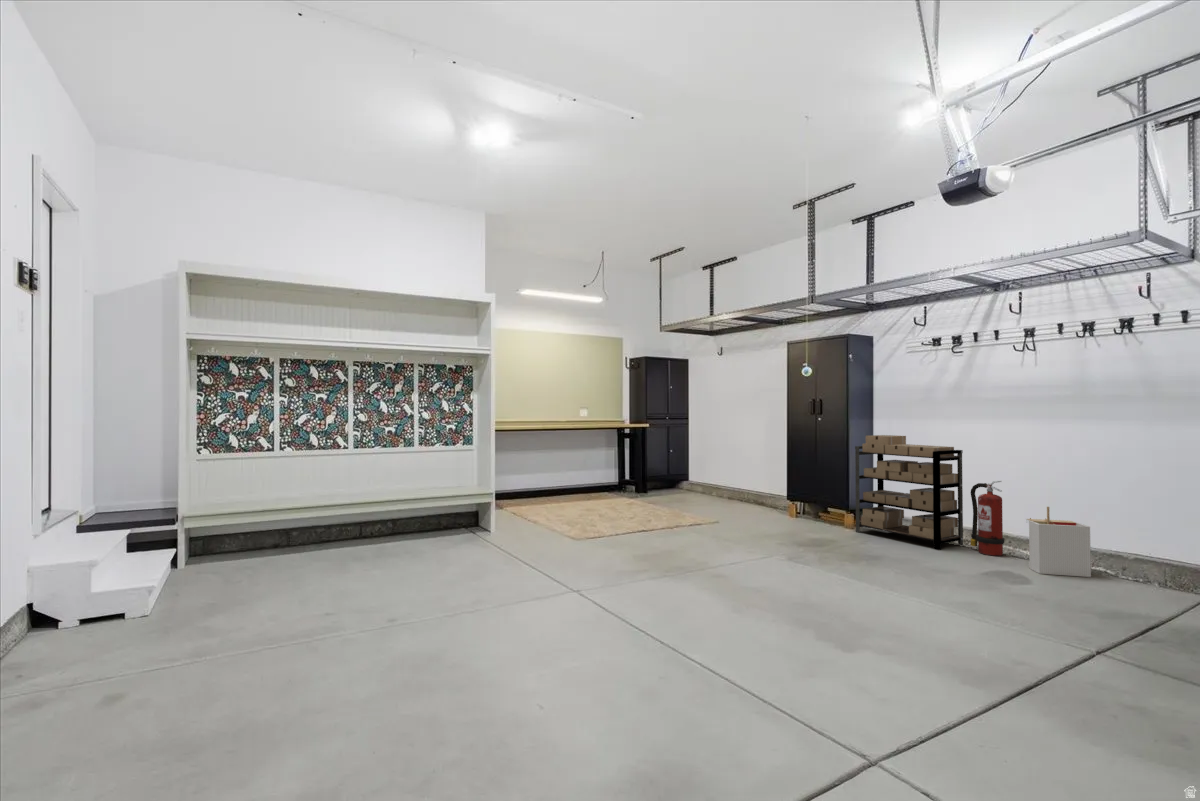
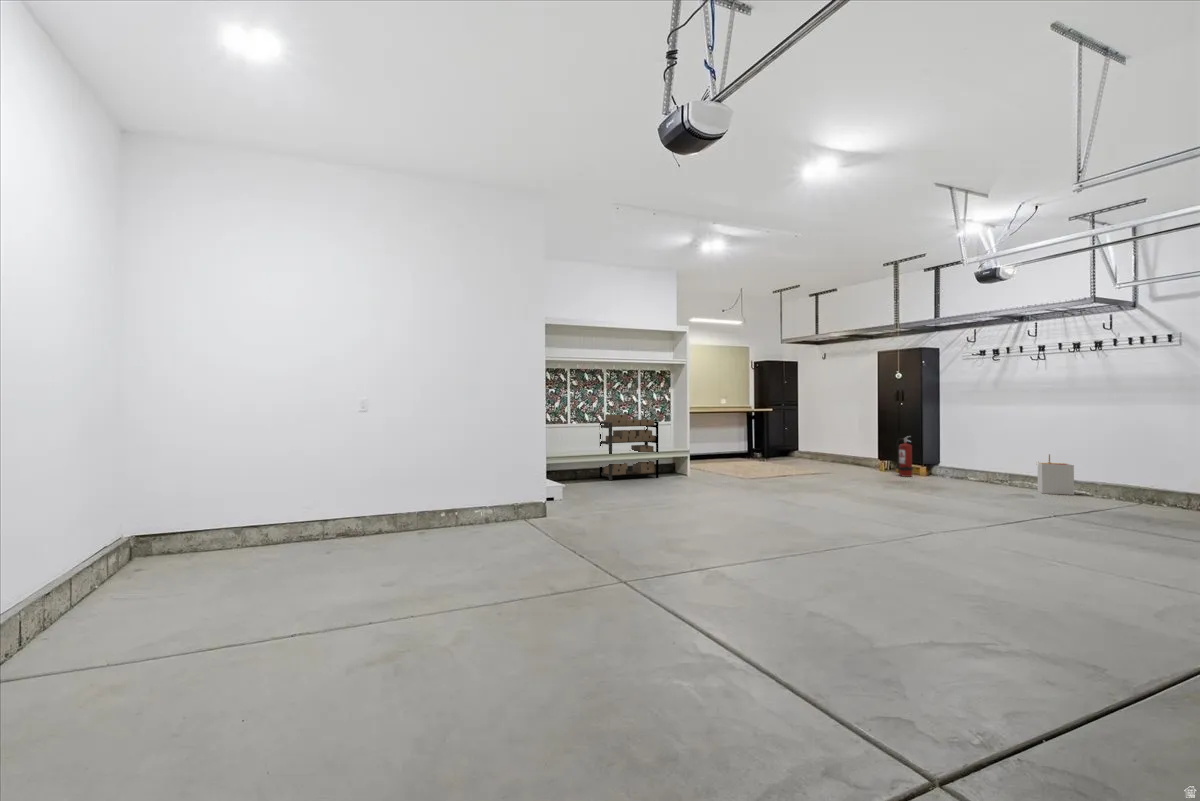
shelving unit: present [855,435,963,550] -> present [599,415,659,481]
fire extinguisher: present [970,481,1005,556] -> present [896,437,913,477]

